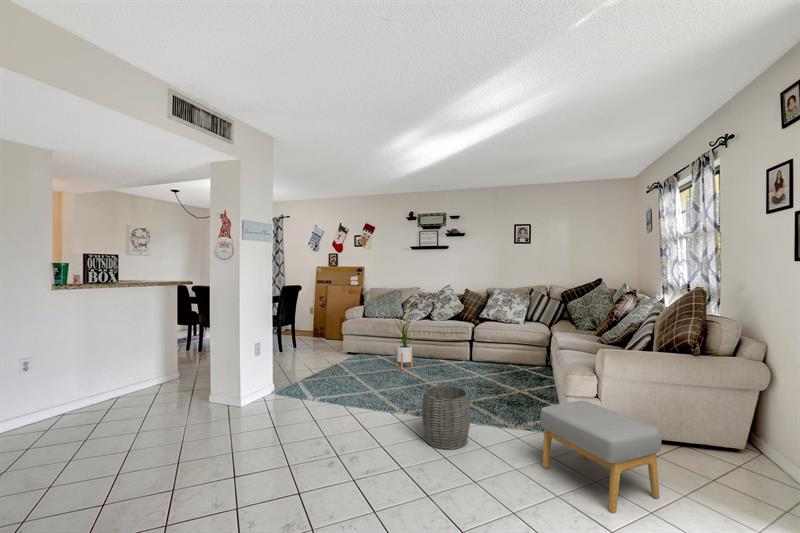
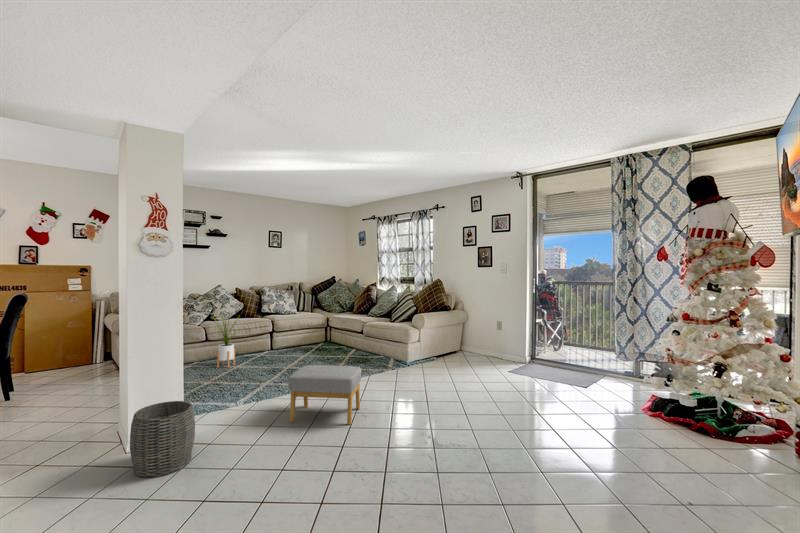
woven basket: present [422,386,470,449] -> present [130,401,195,478]
footstool: present [540,401,661,512] -> present [288,365,362,425]

